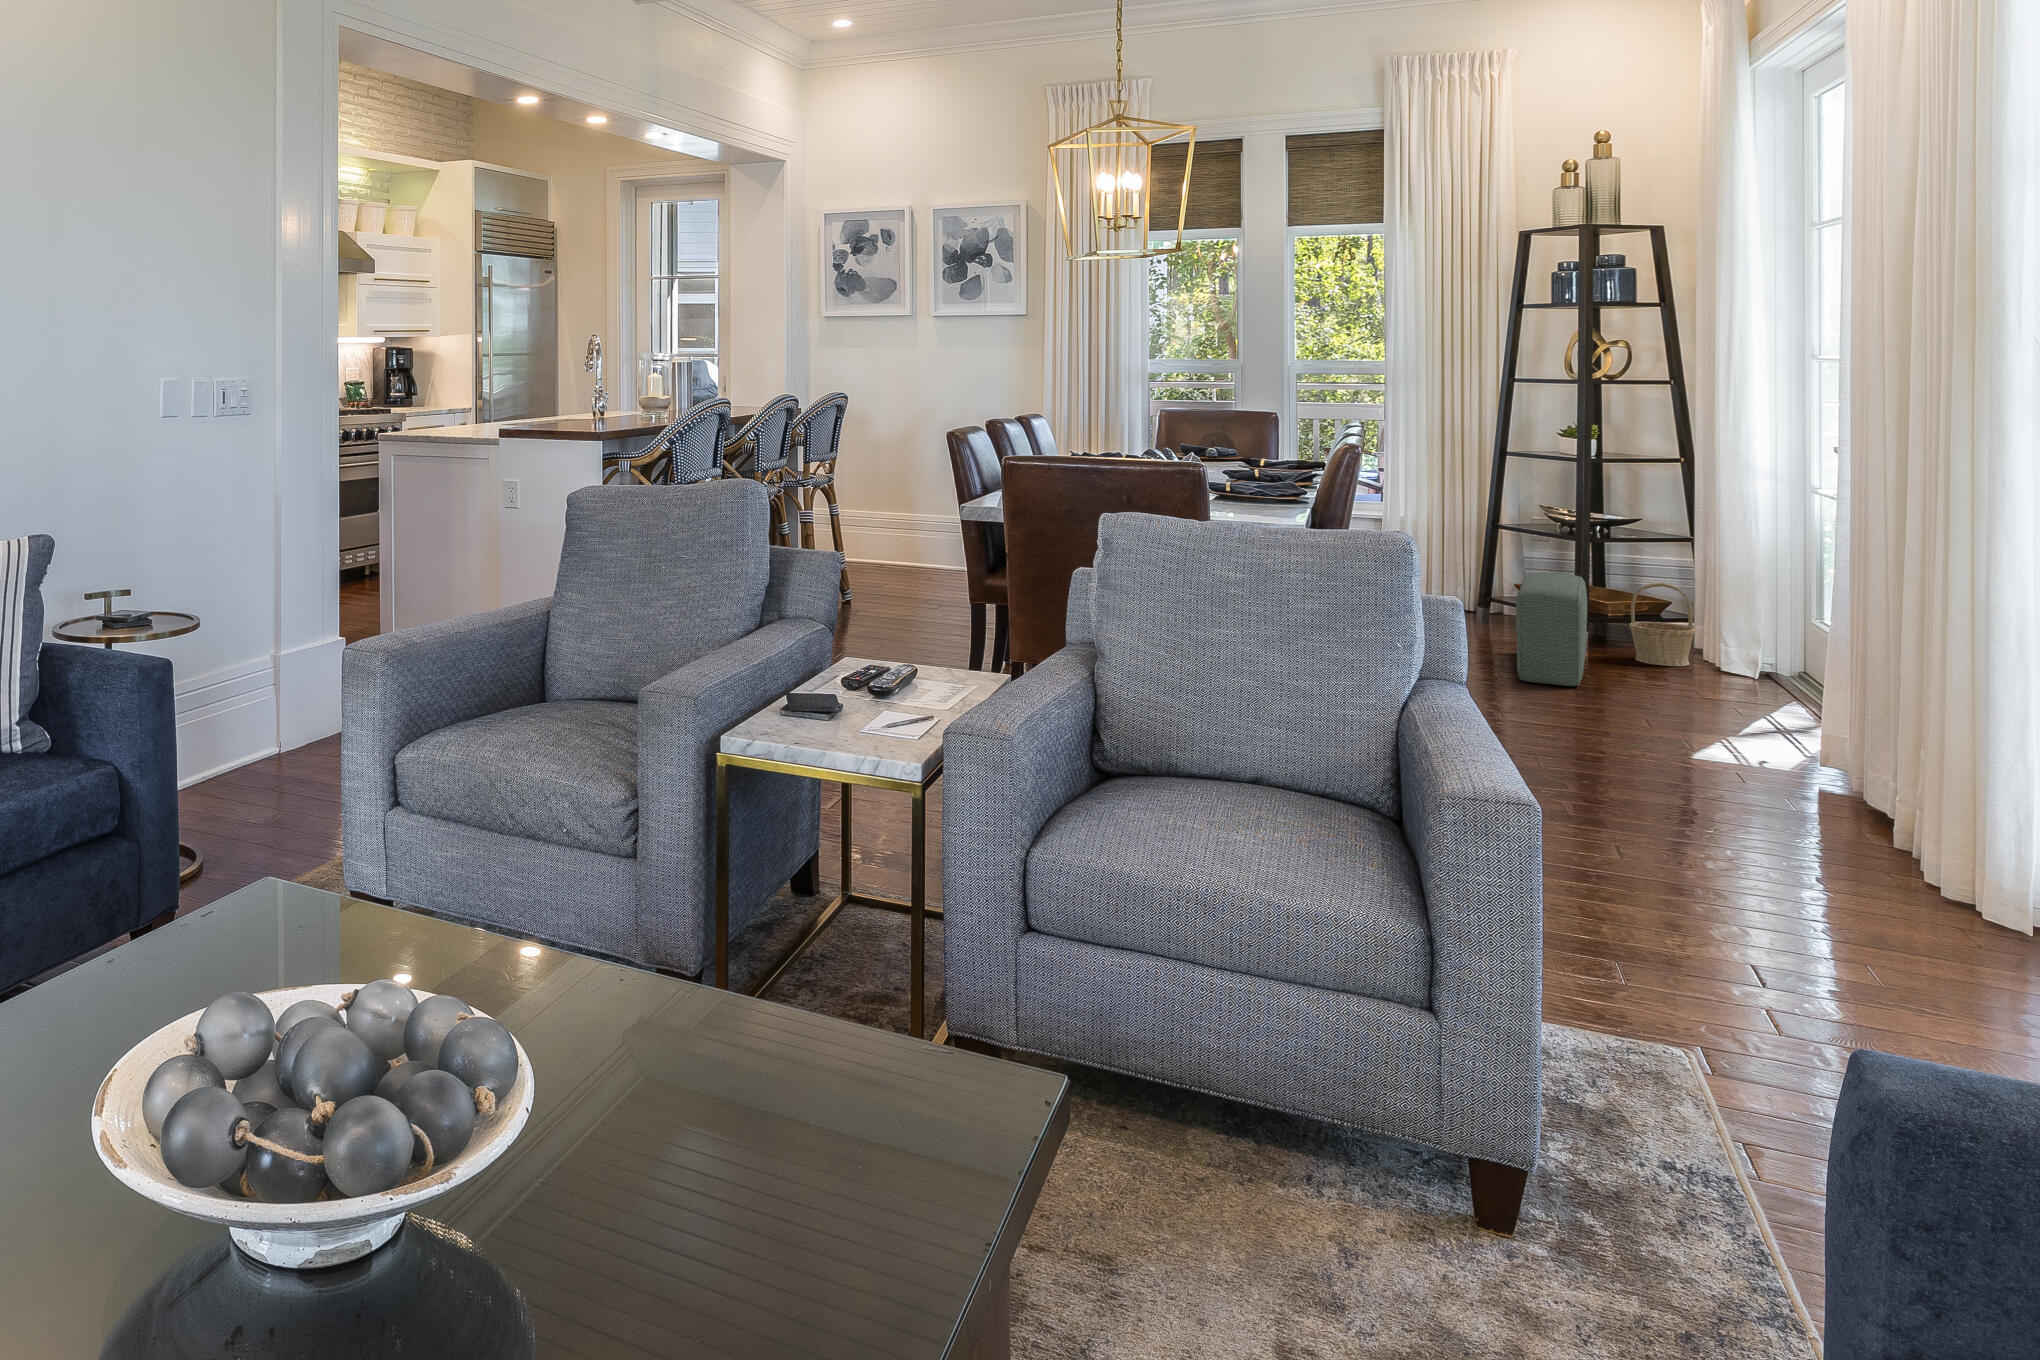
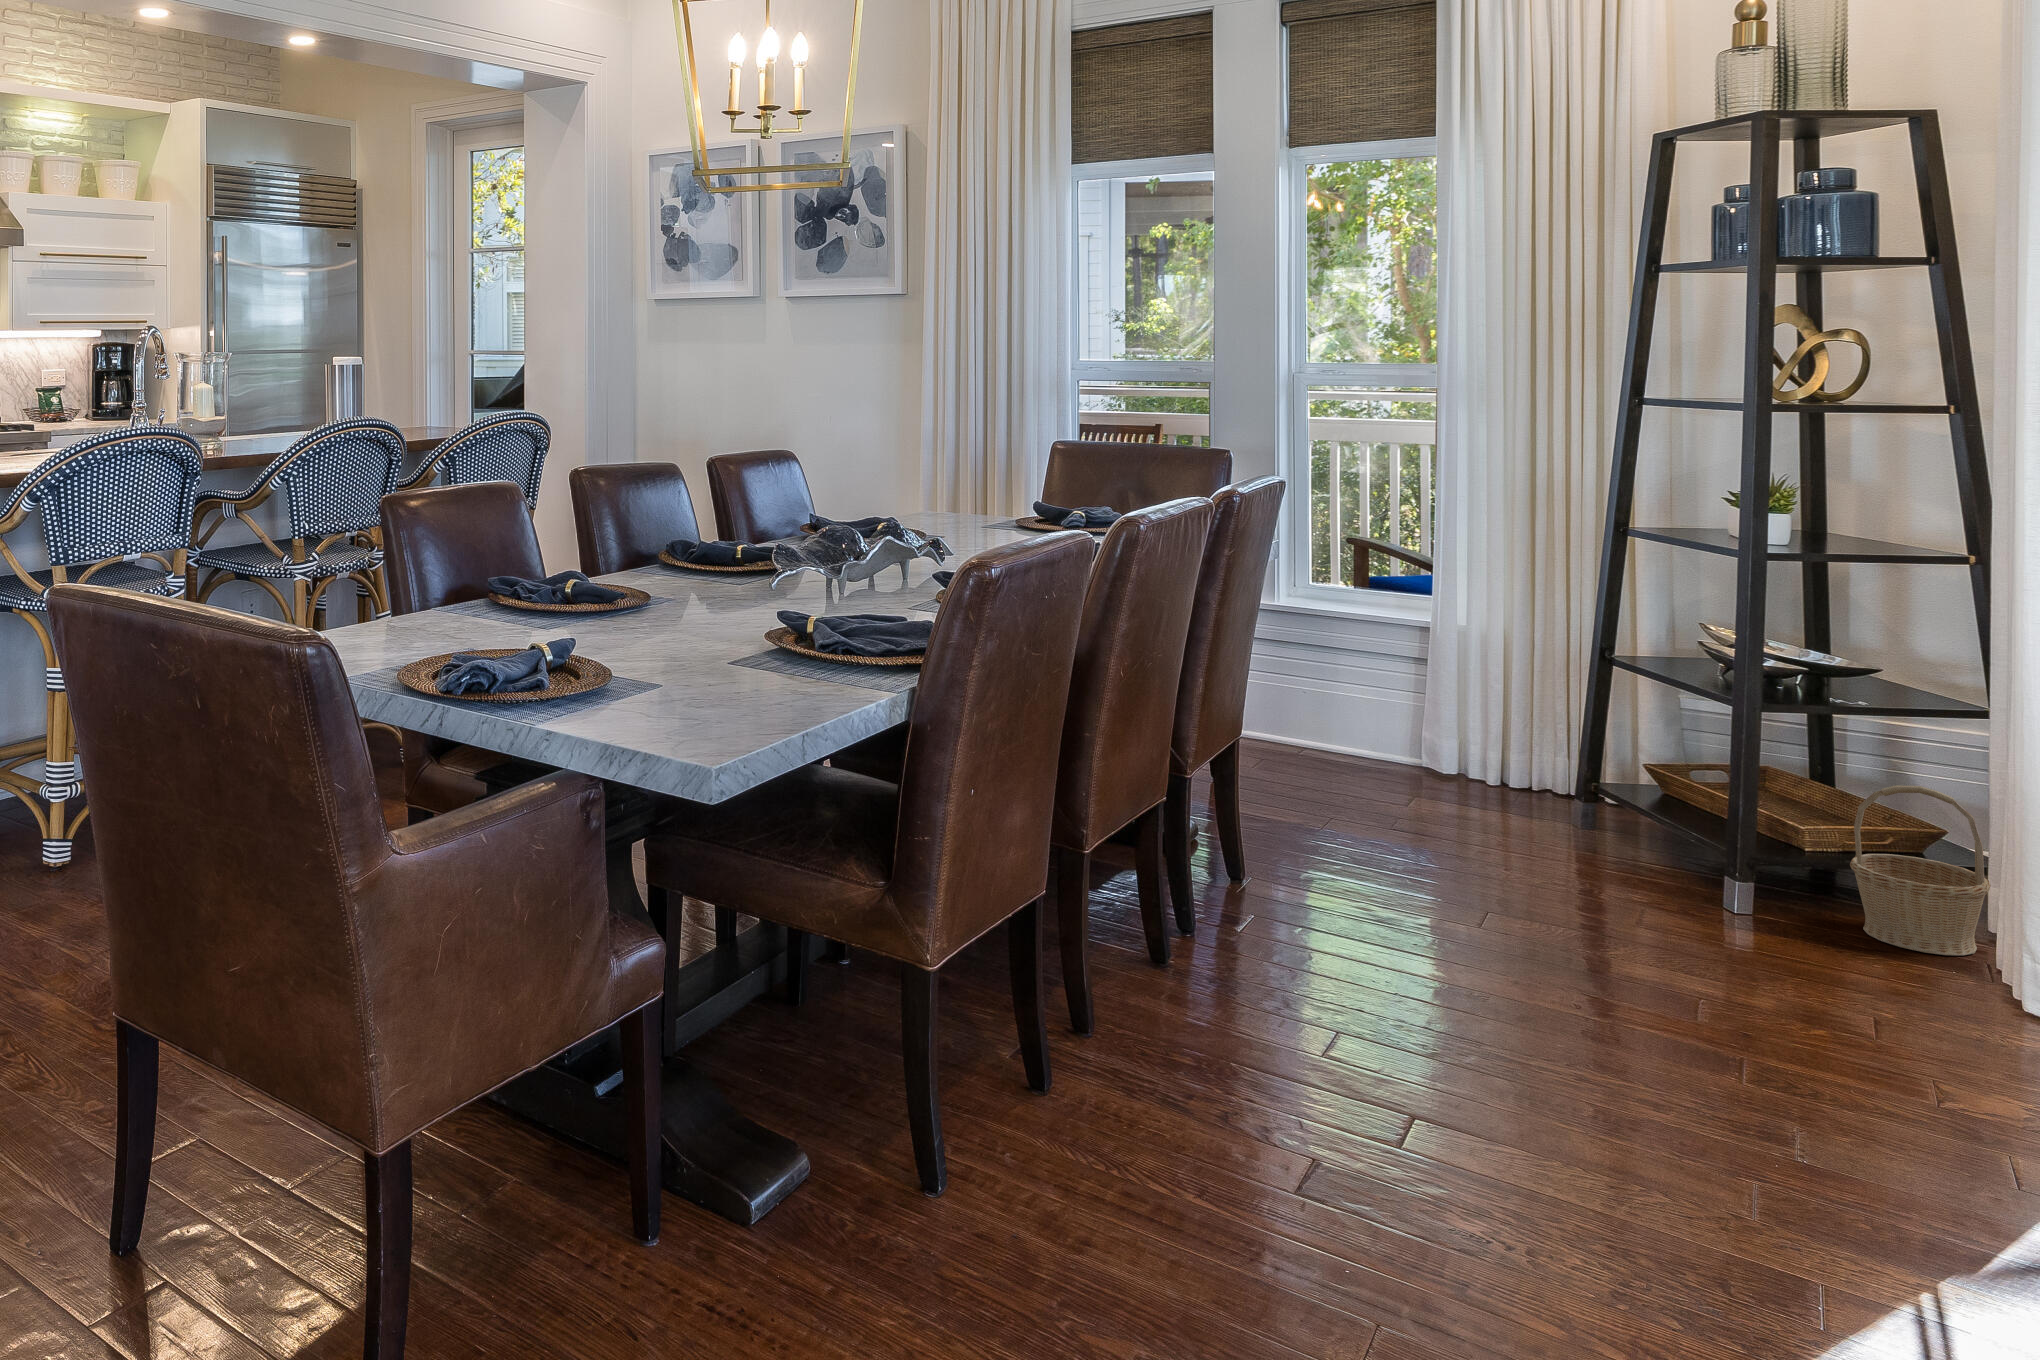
pouf: present [1516,572,1587,686] -> none [1592,754,1758,1019]

